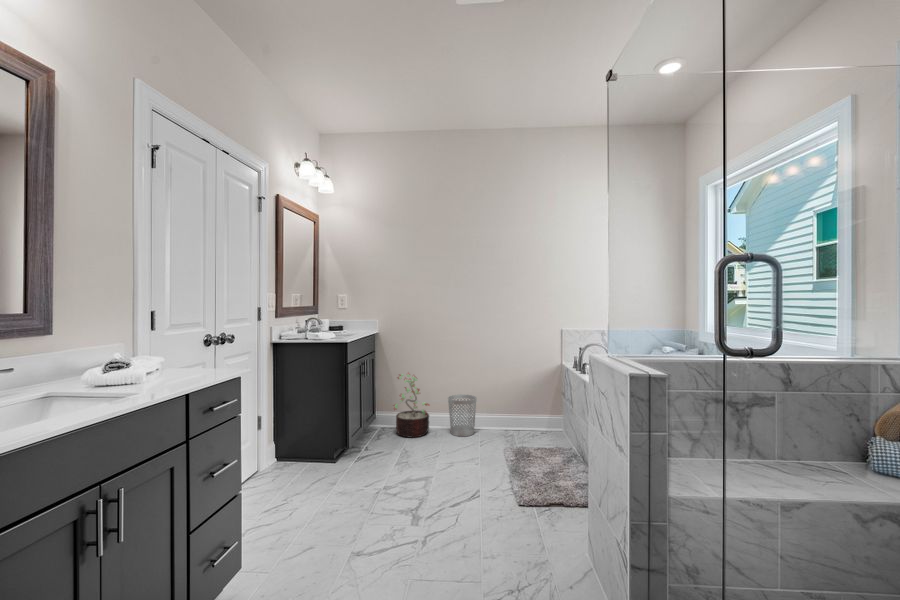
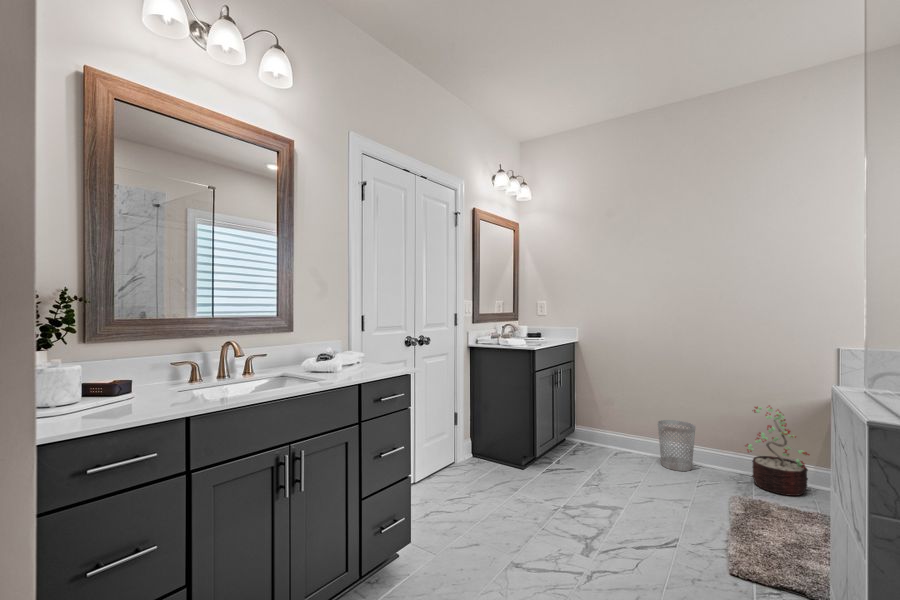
decorative plant: present [394,374,429,437] -> present [746,406,810,496]

